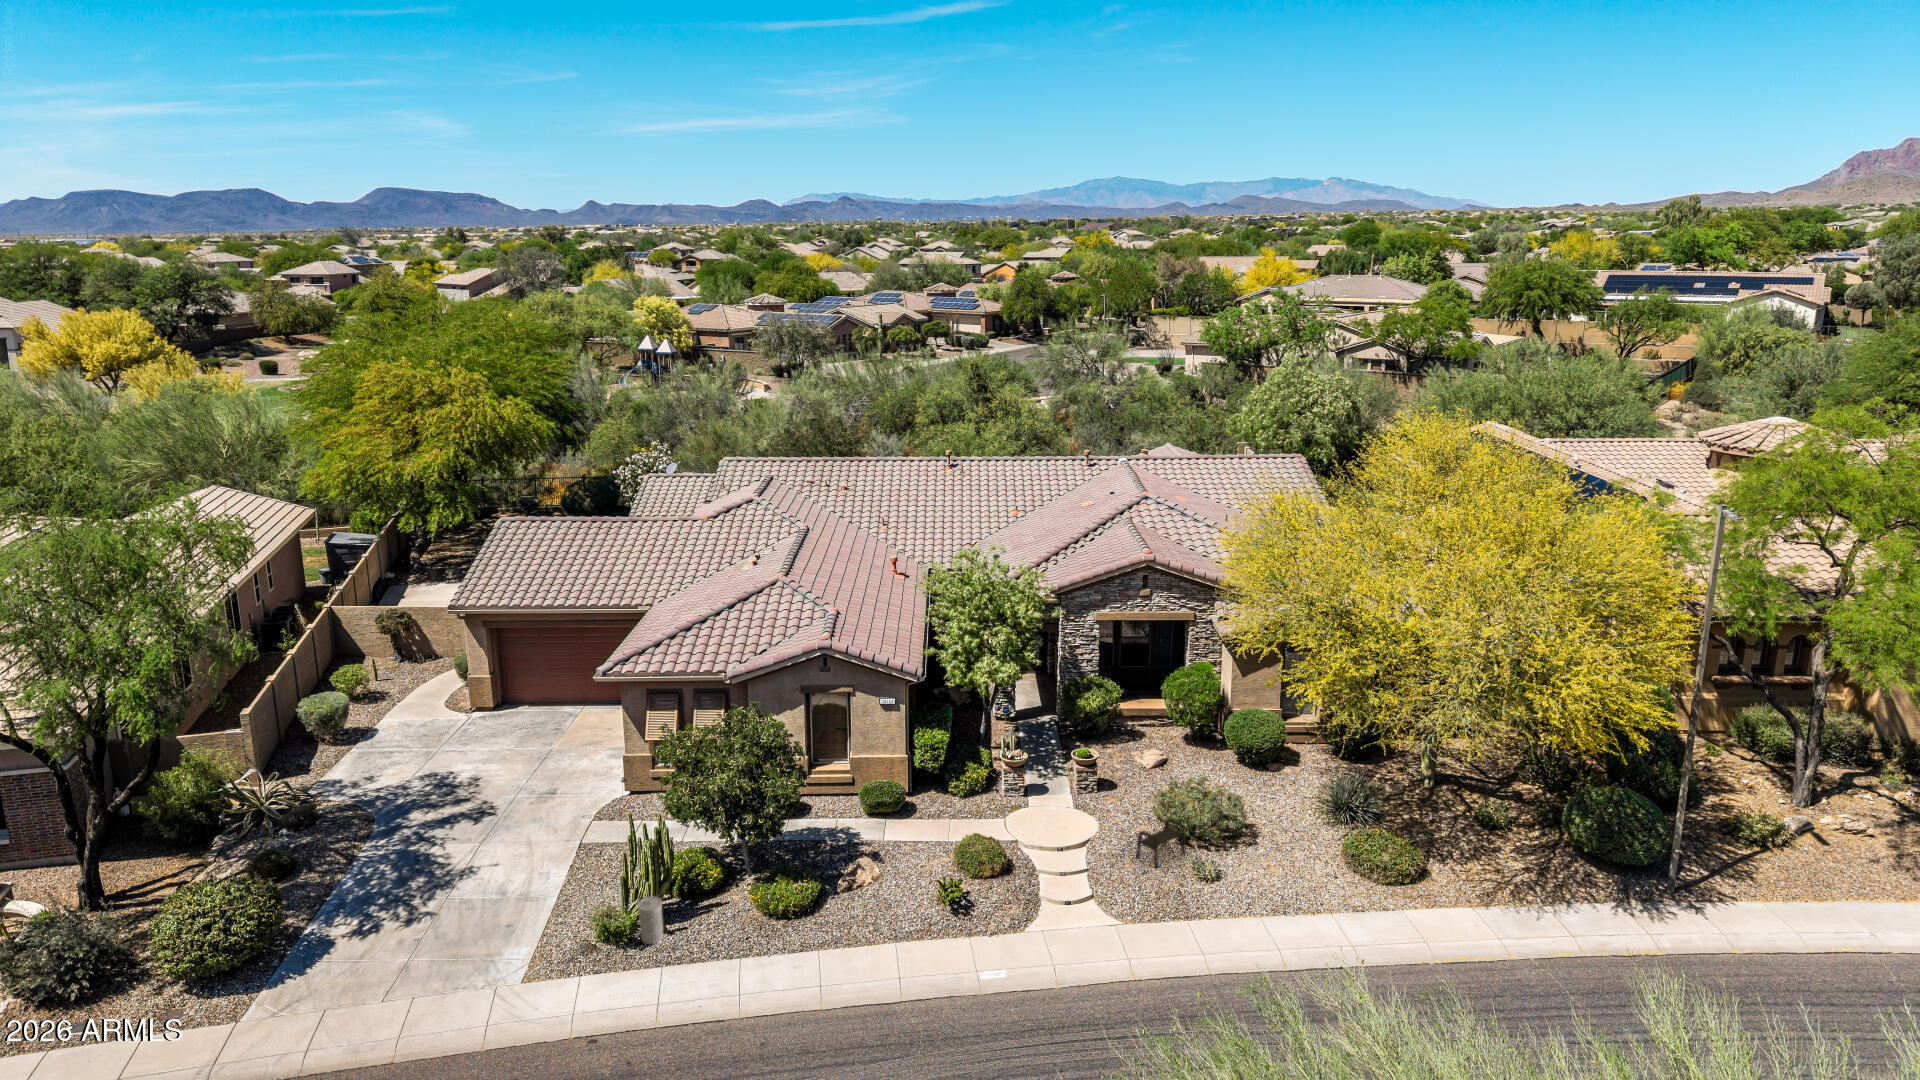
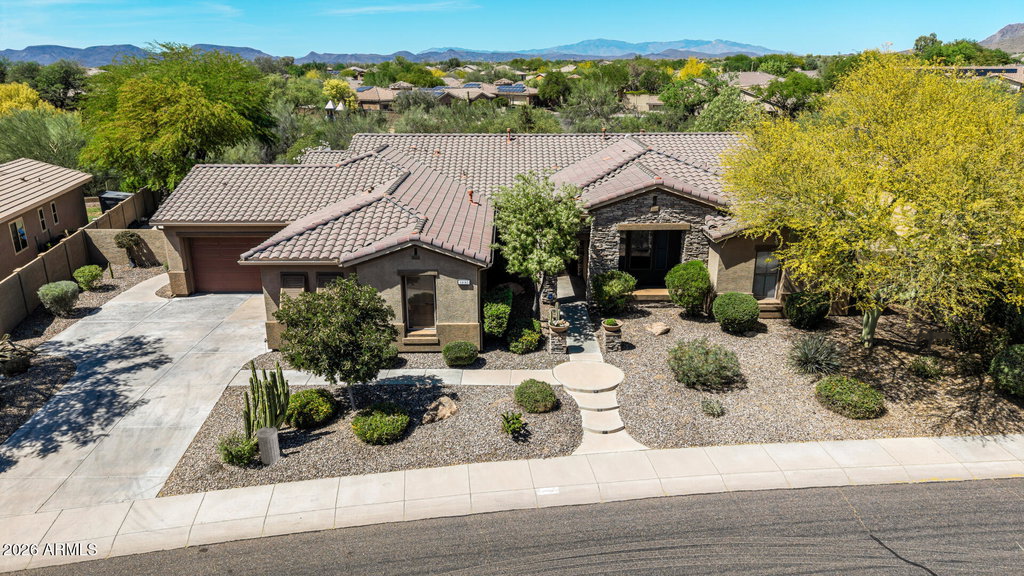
bench: present [1136,818,1186,868] -> present [915,327,959,353]

